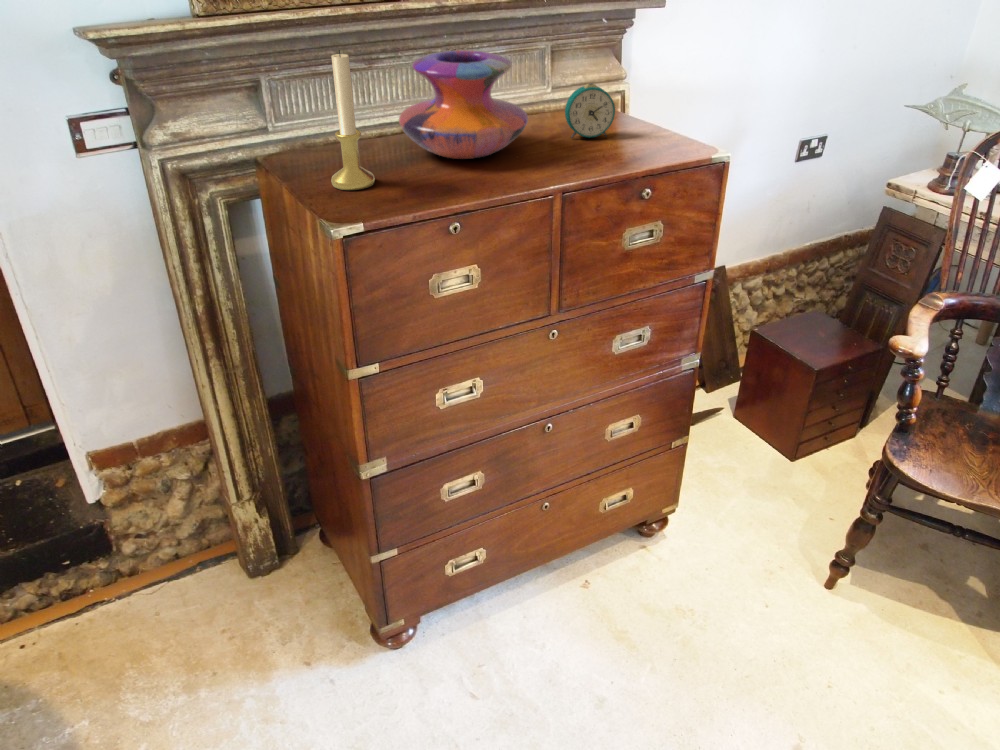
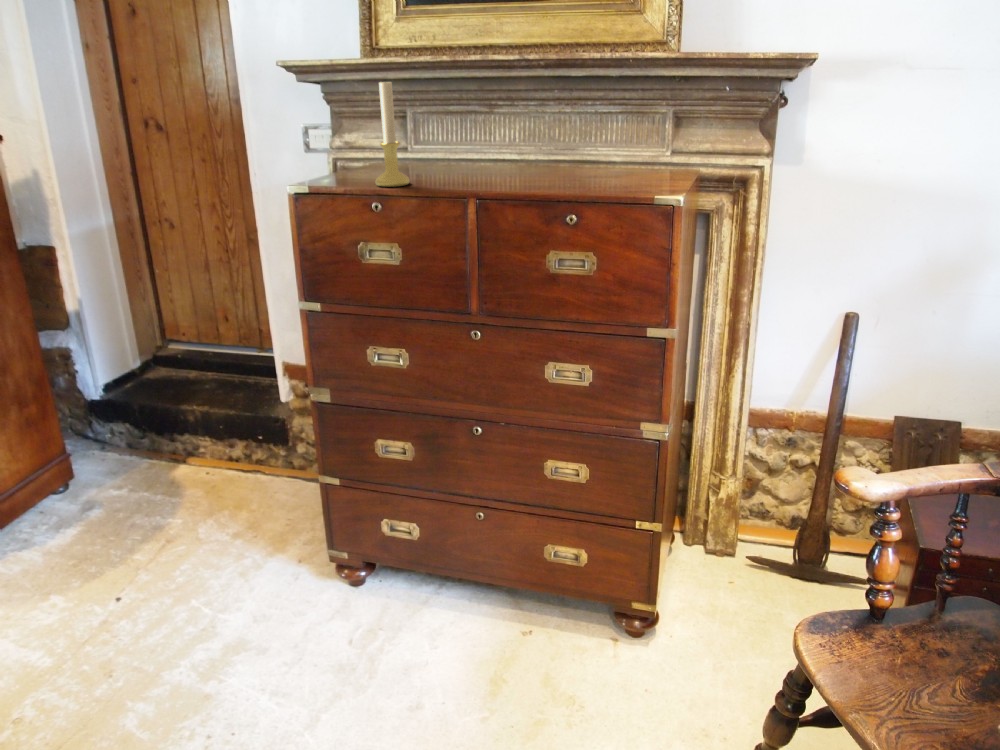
decorative vase: present [399,50,528,159] -> none [455,97,567,186]
alarm clock: present [565,83,615,138] -> none [608,136,656,191]

